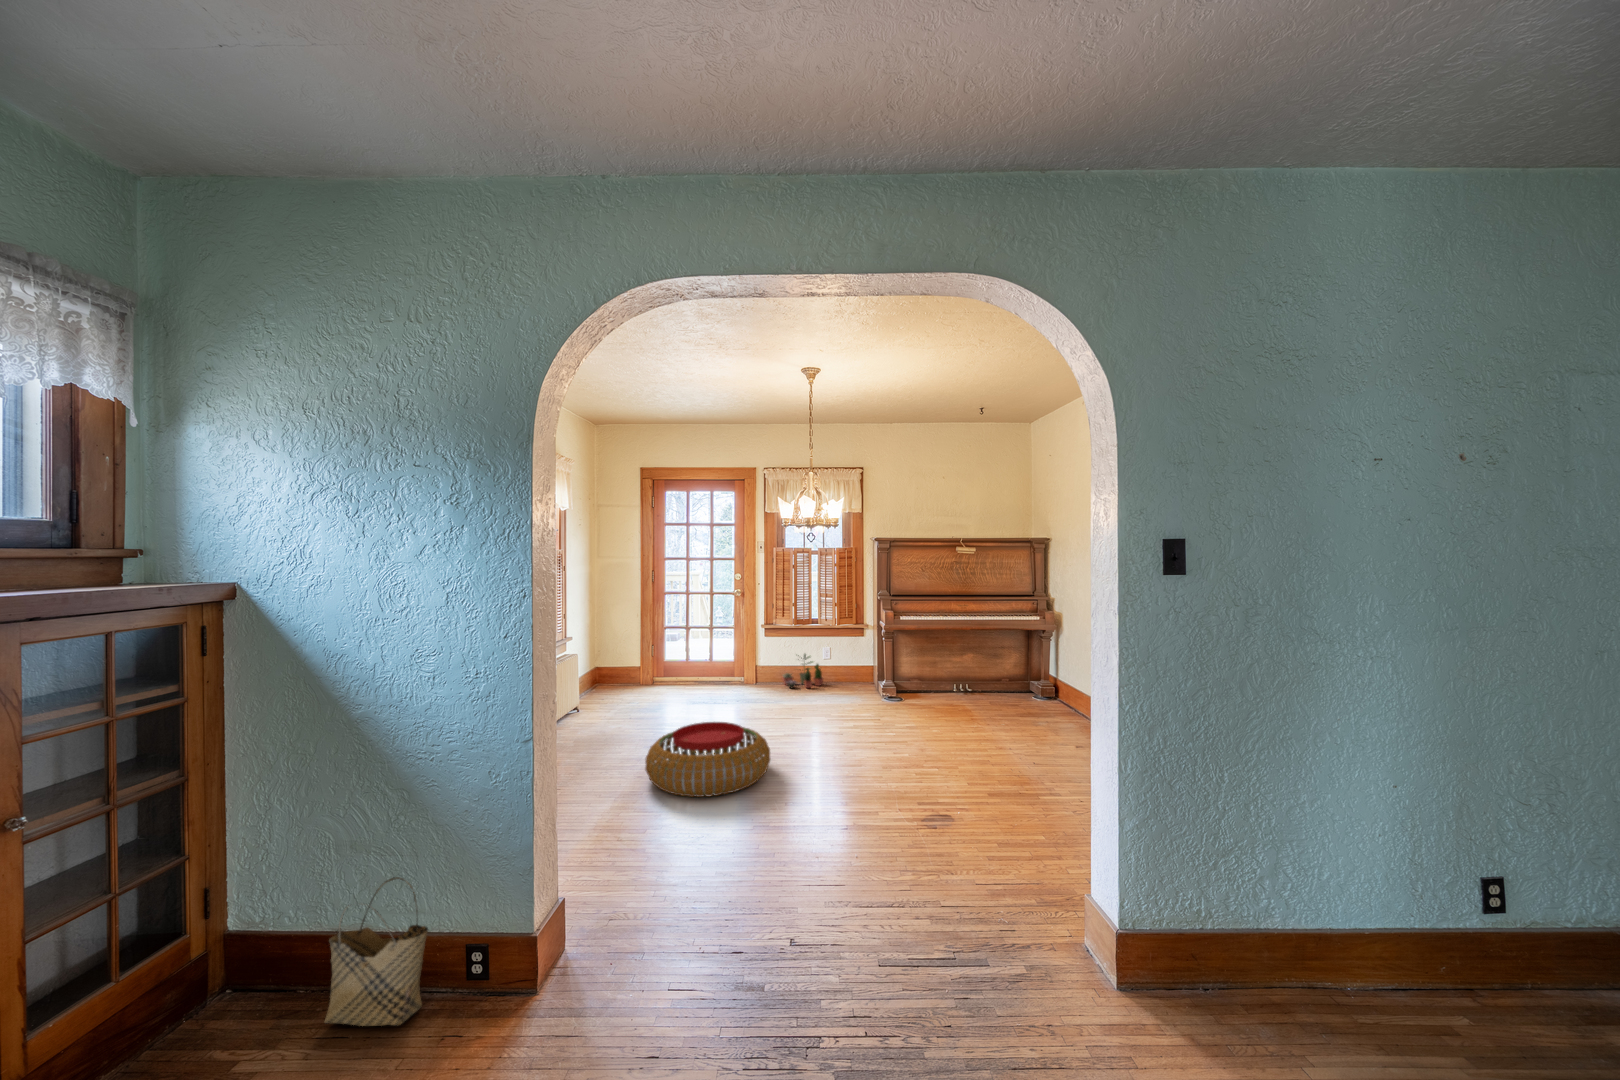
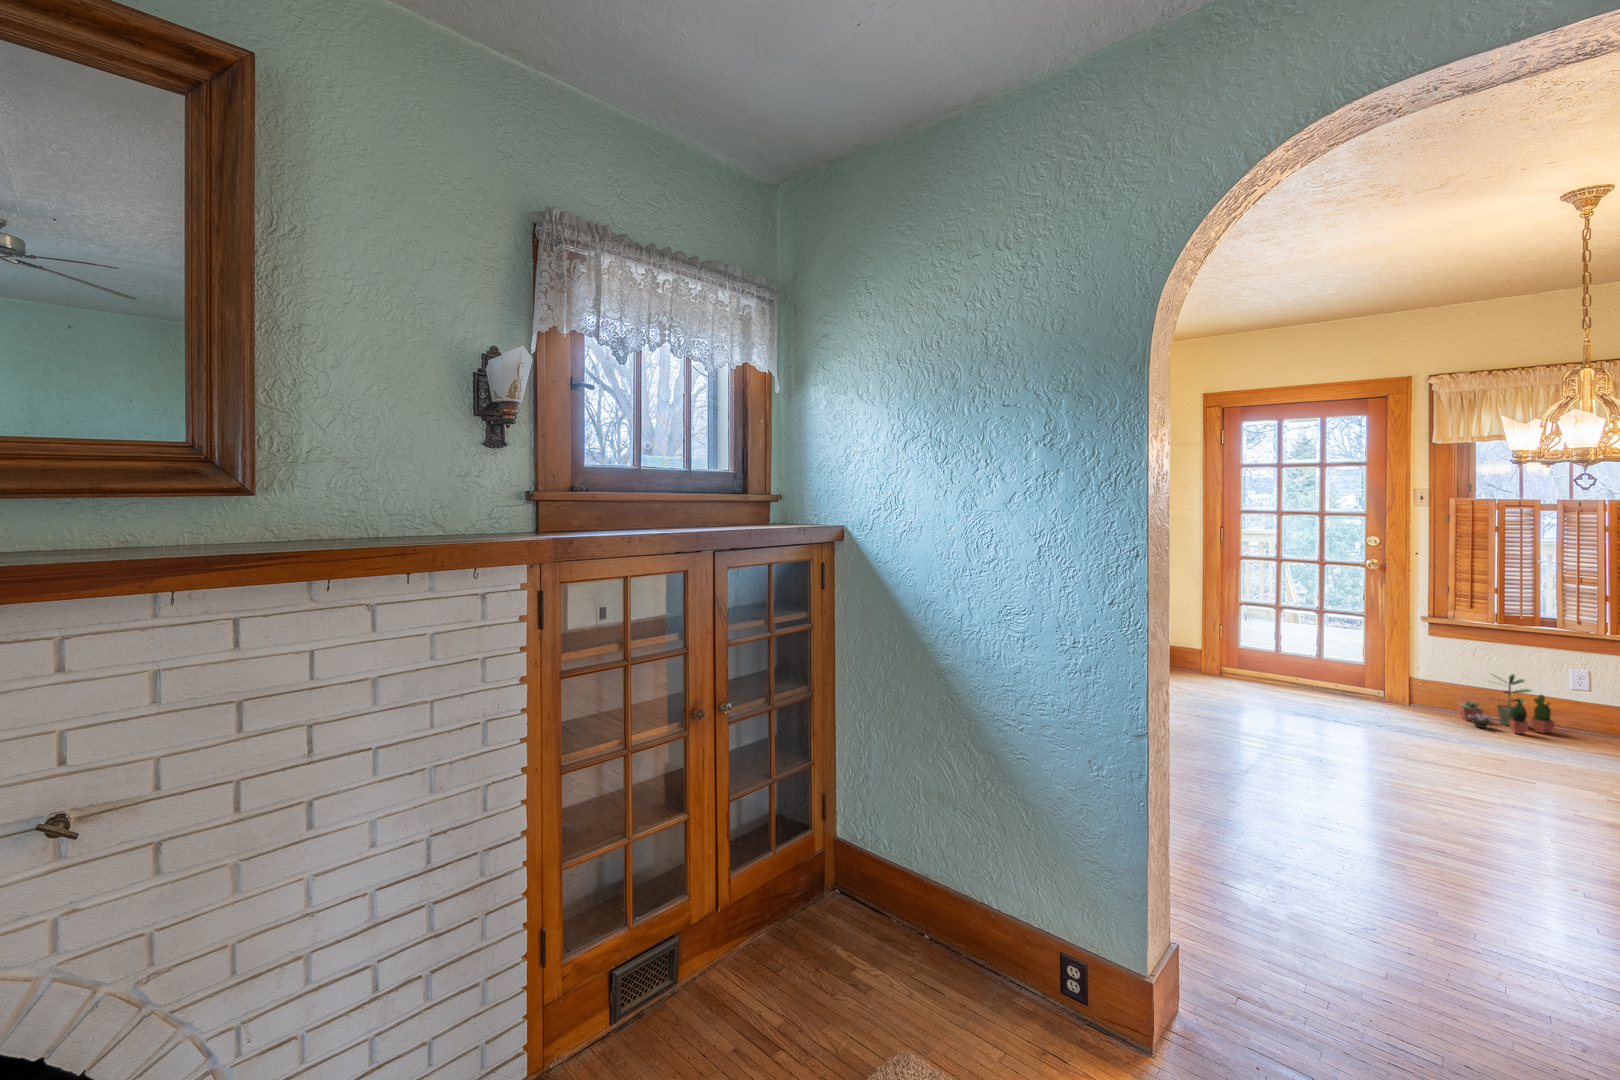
pouf: present [645,722,770,797] -> none [1240,753,1470,873]
woven basket: present [325,877,428,1026] -> none [928,850,1021,1008]

